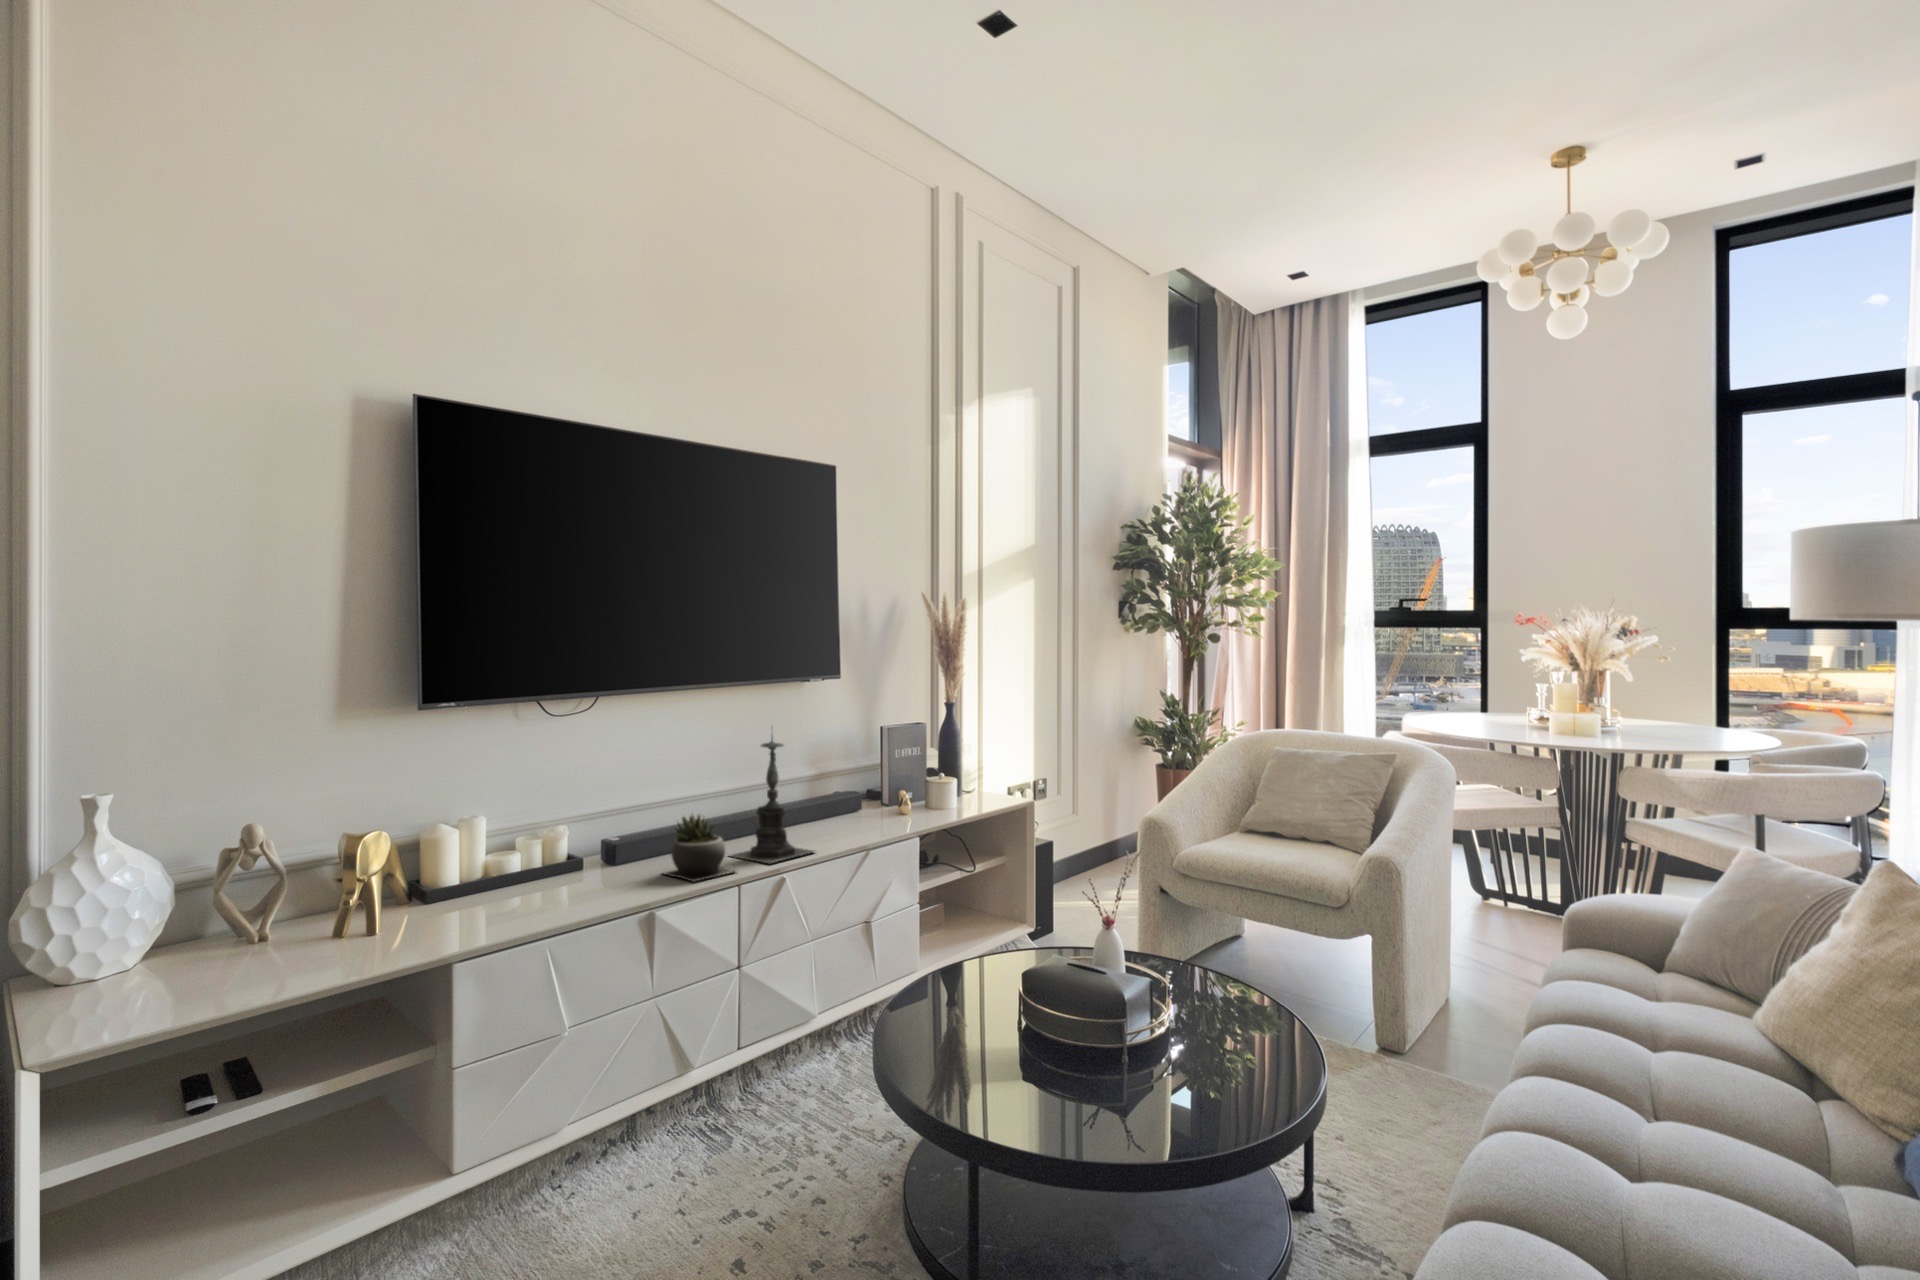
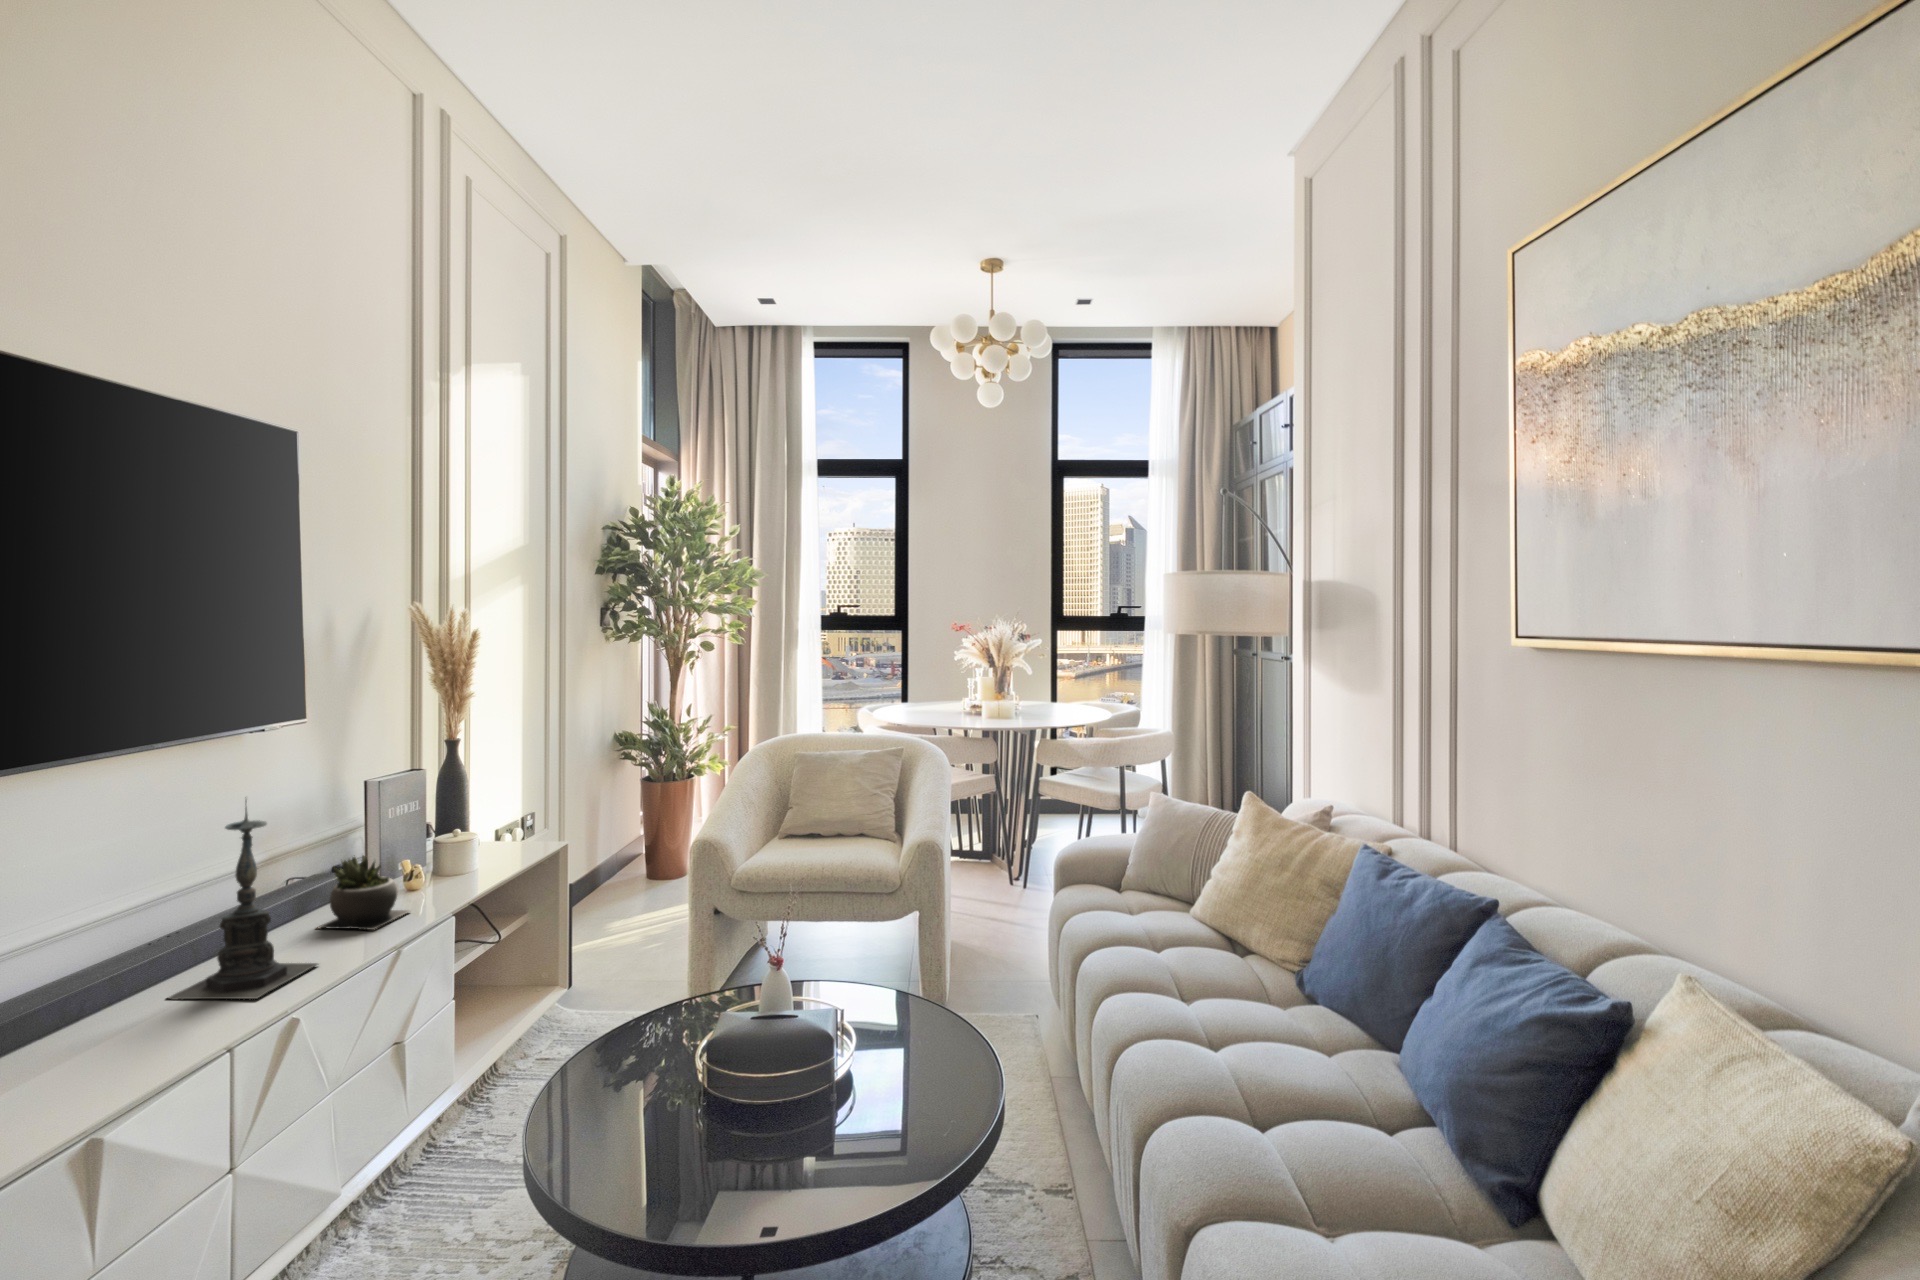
succulent plant: present [664,815,737,881] -> present [317,855,409,930]

